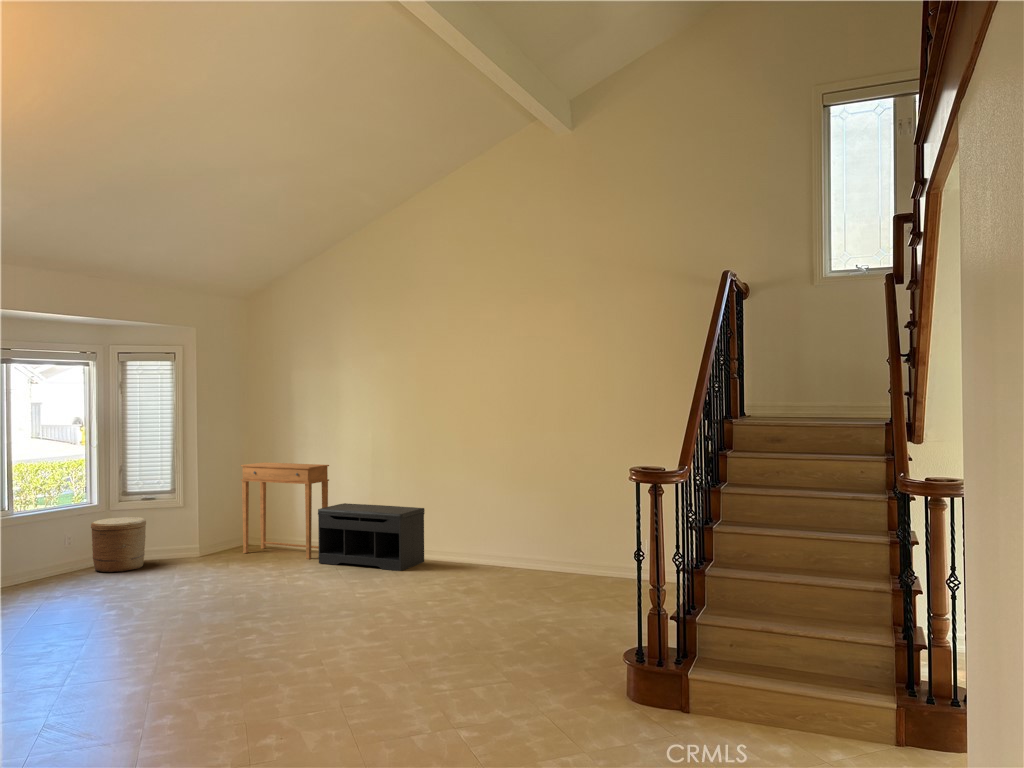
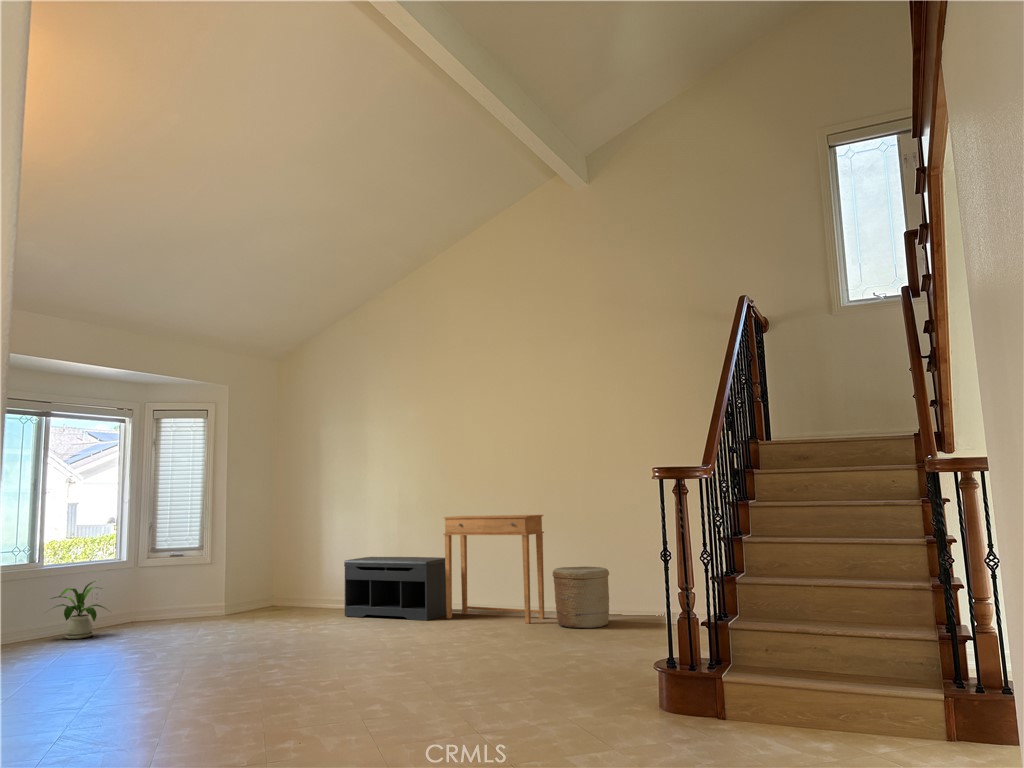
side table: present [241,463,329,559] -> present [443,515,544,624]
woven basket: present [91,517,146,572] -> present [552,567,609,628]
house plant: none [15,529,85,588] -> present [51,580,107,639]

